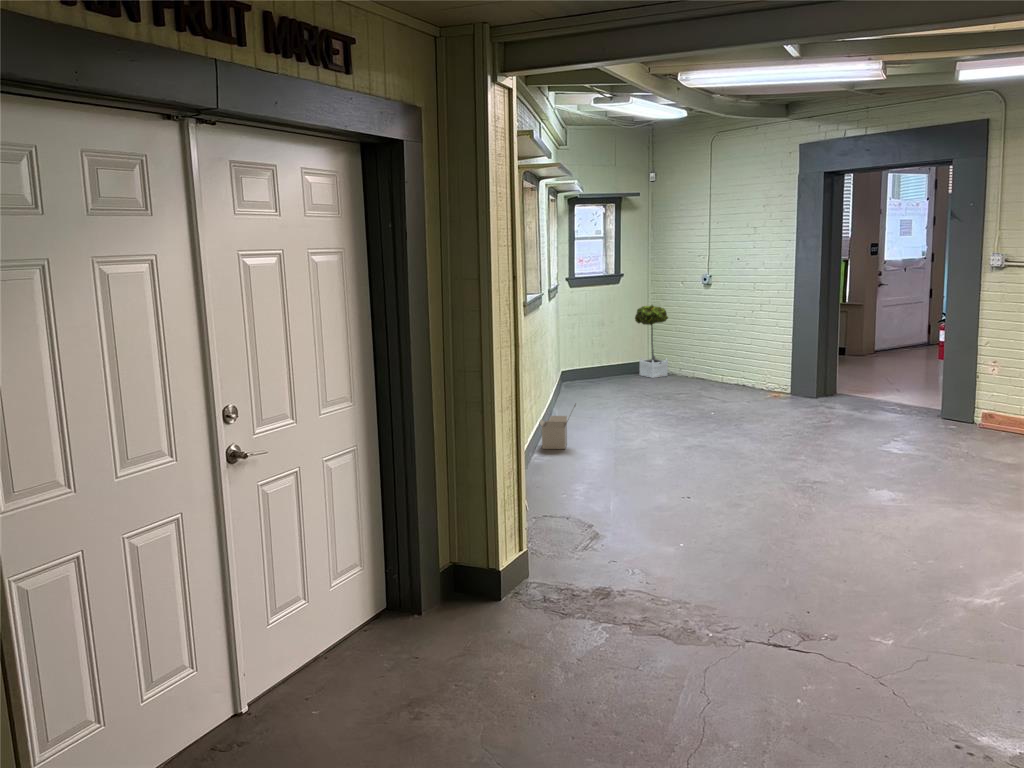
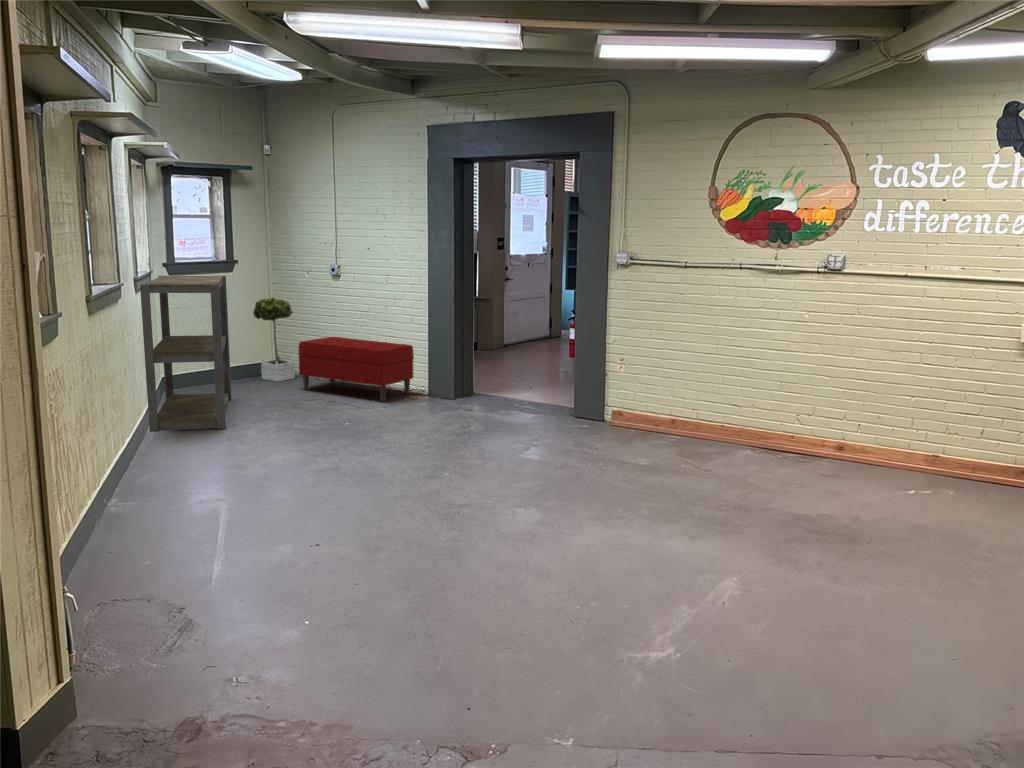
shelving unit: none [553,287,615,412] -> present [140,275,231,432]
bench: none [672,339,777,398] -> present [298,337,414,402]
cardboard box: present [539,403,576,449] -> none [120,424,172,488]

